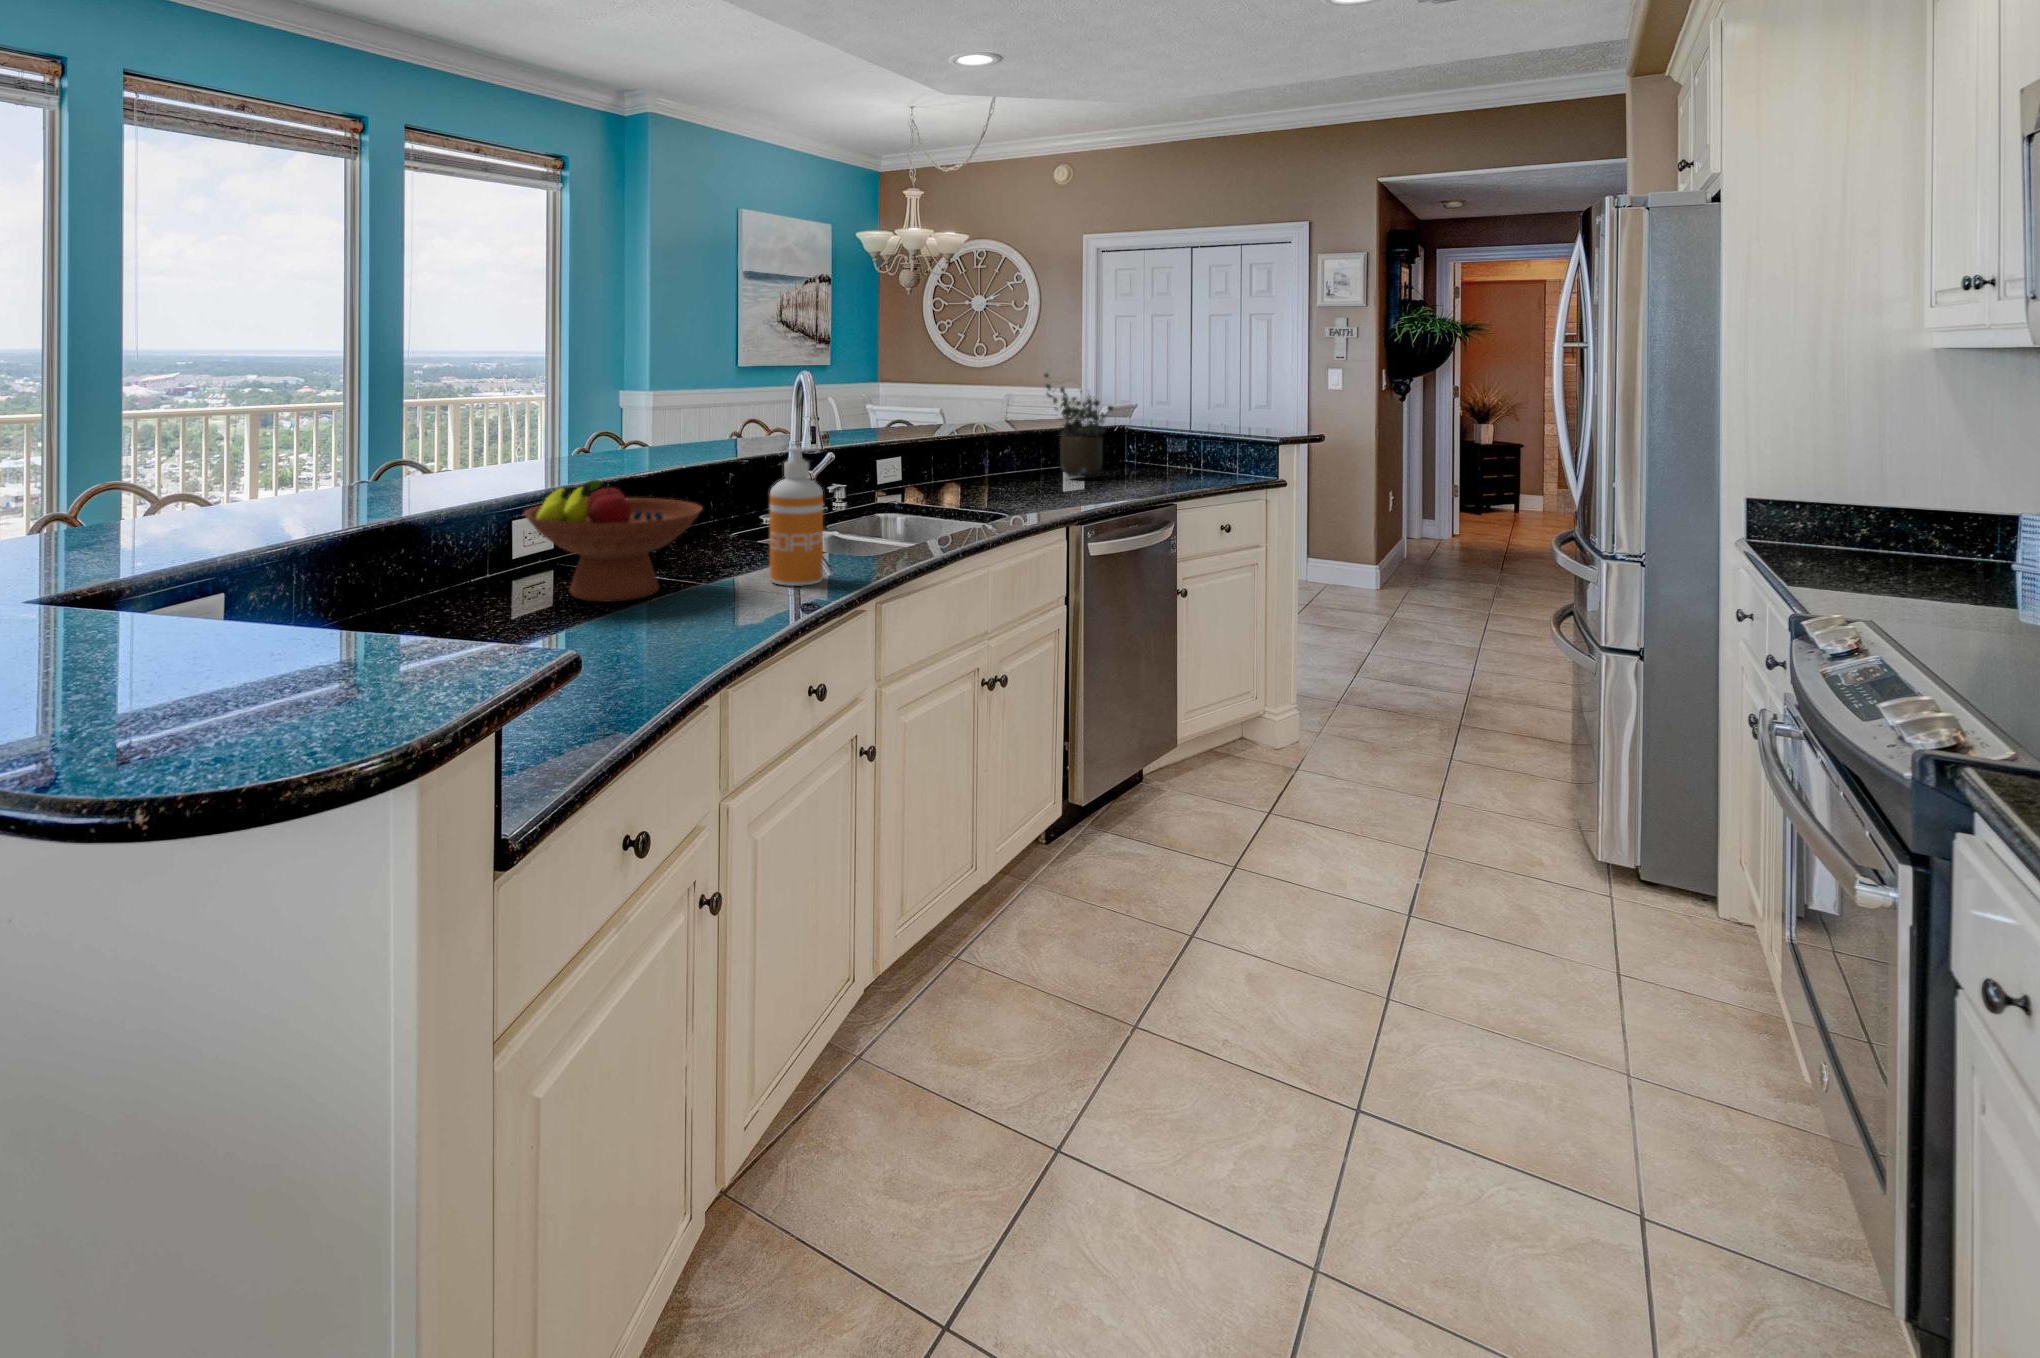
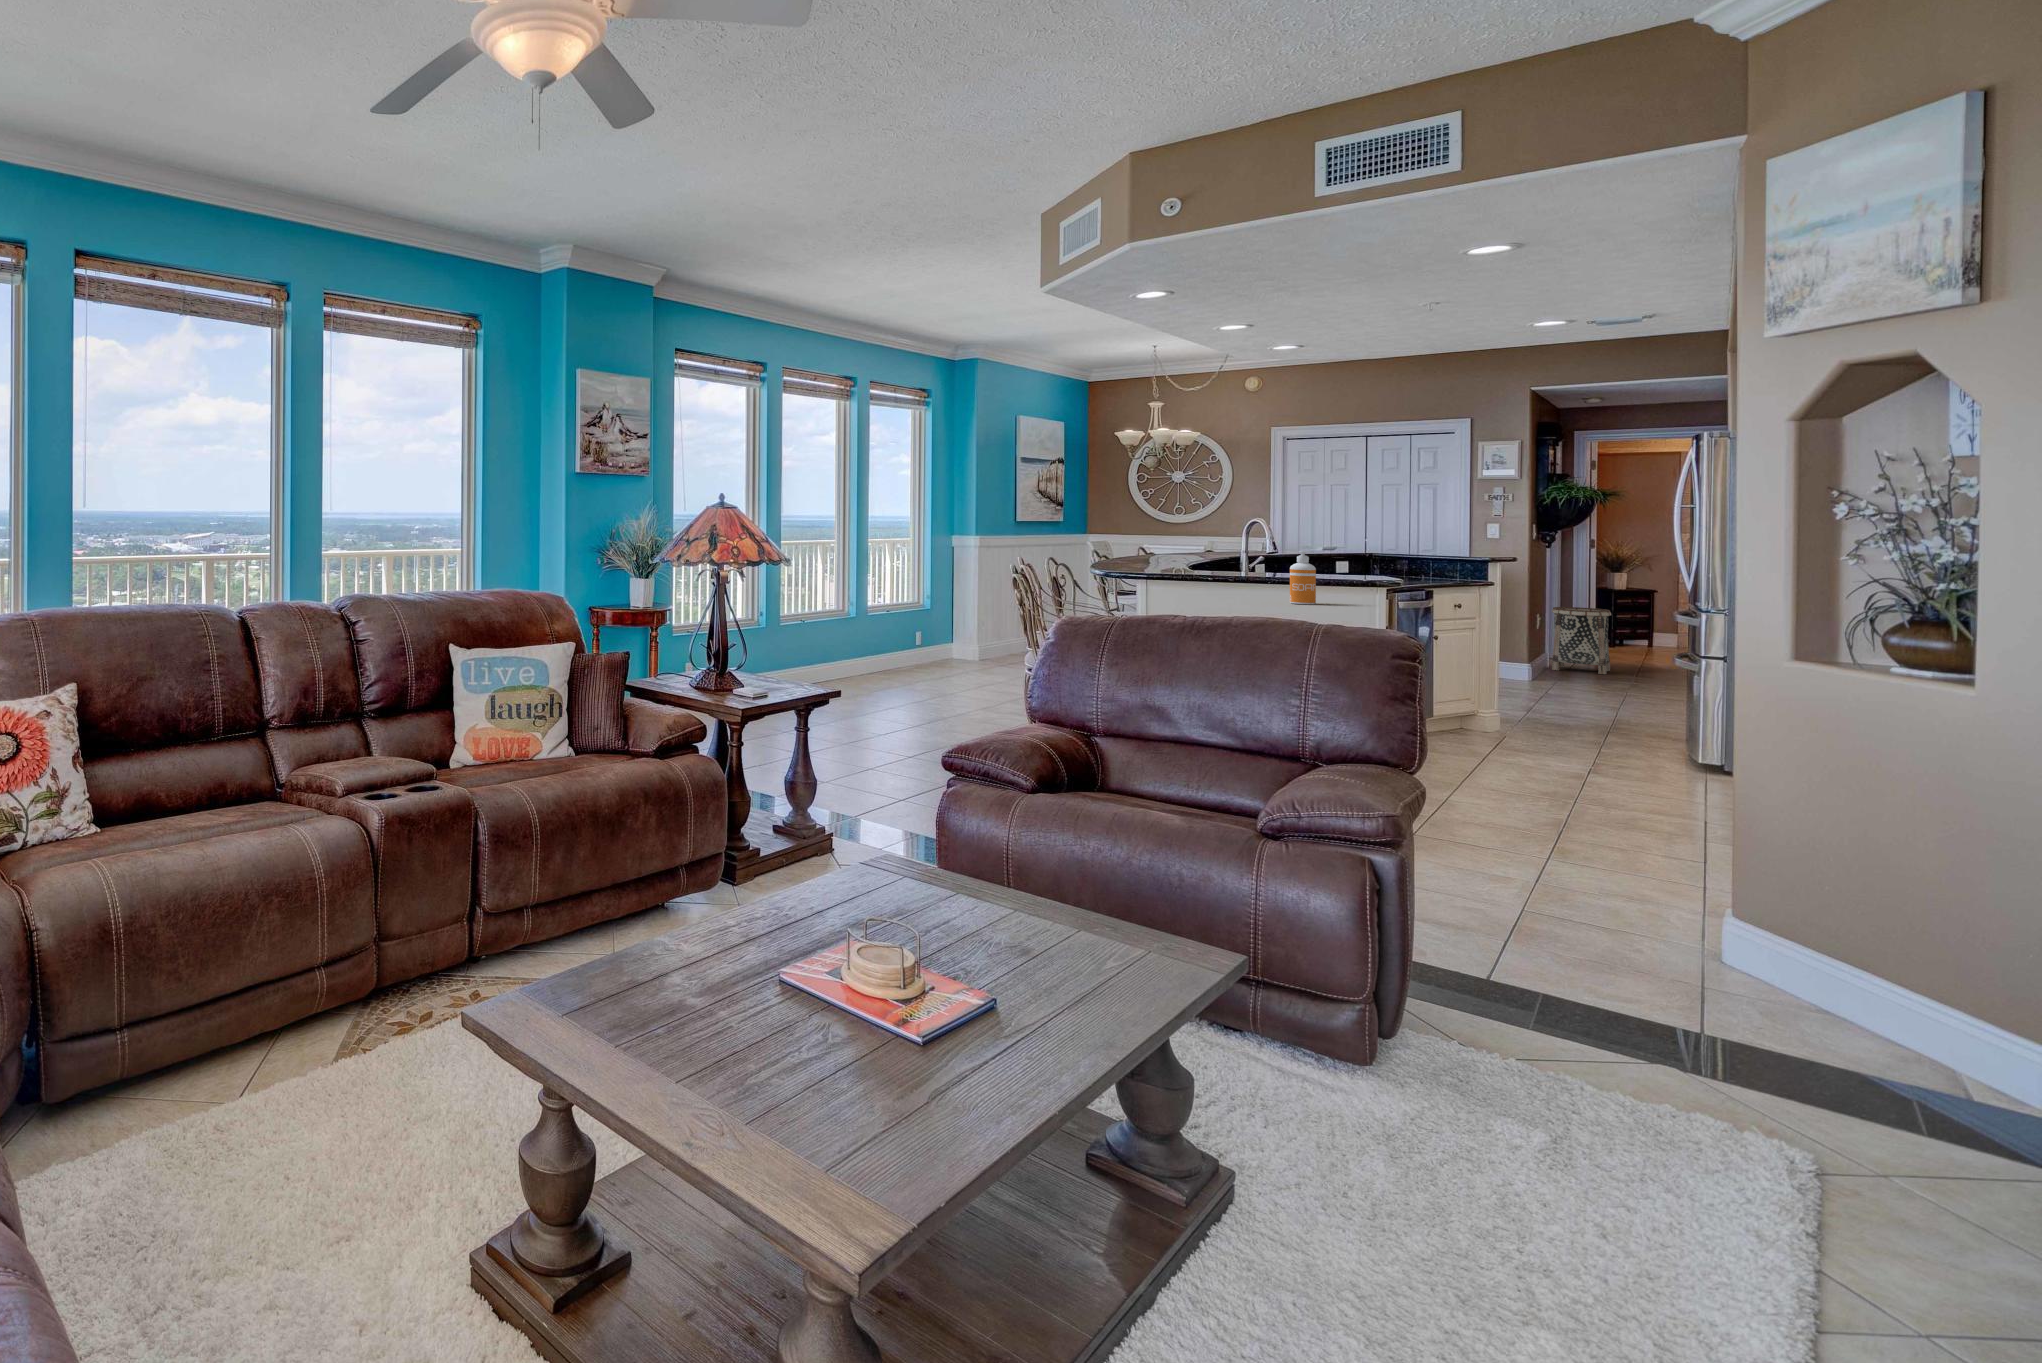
potted plant: present [1045,374,1113,478] -> none [1329,524,1379,583]
basket: none [1408,476,1473,566] -> present [1552,607,1611,674]
fruit bowl: present [524,480,702,602] -> none [1192,561,1271,606]

